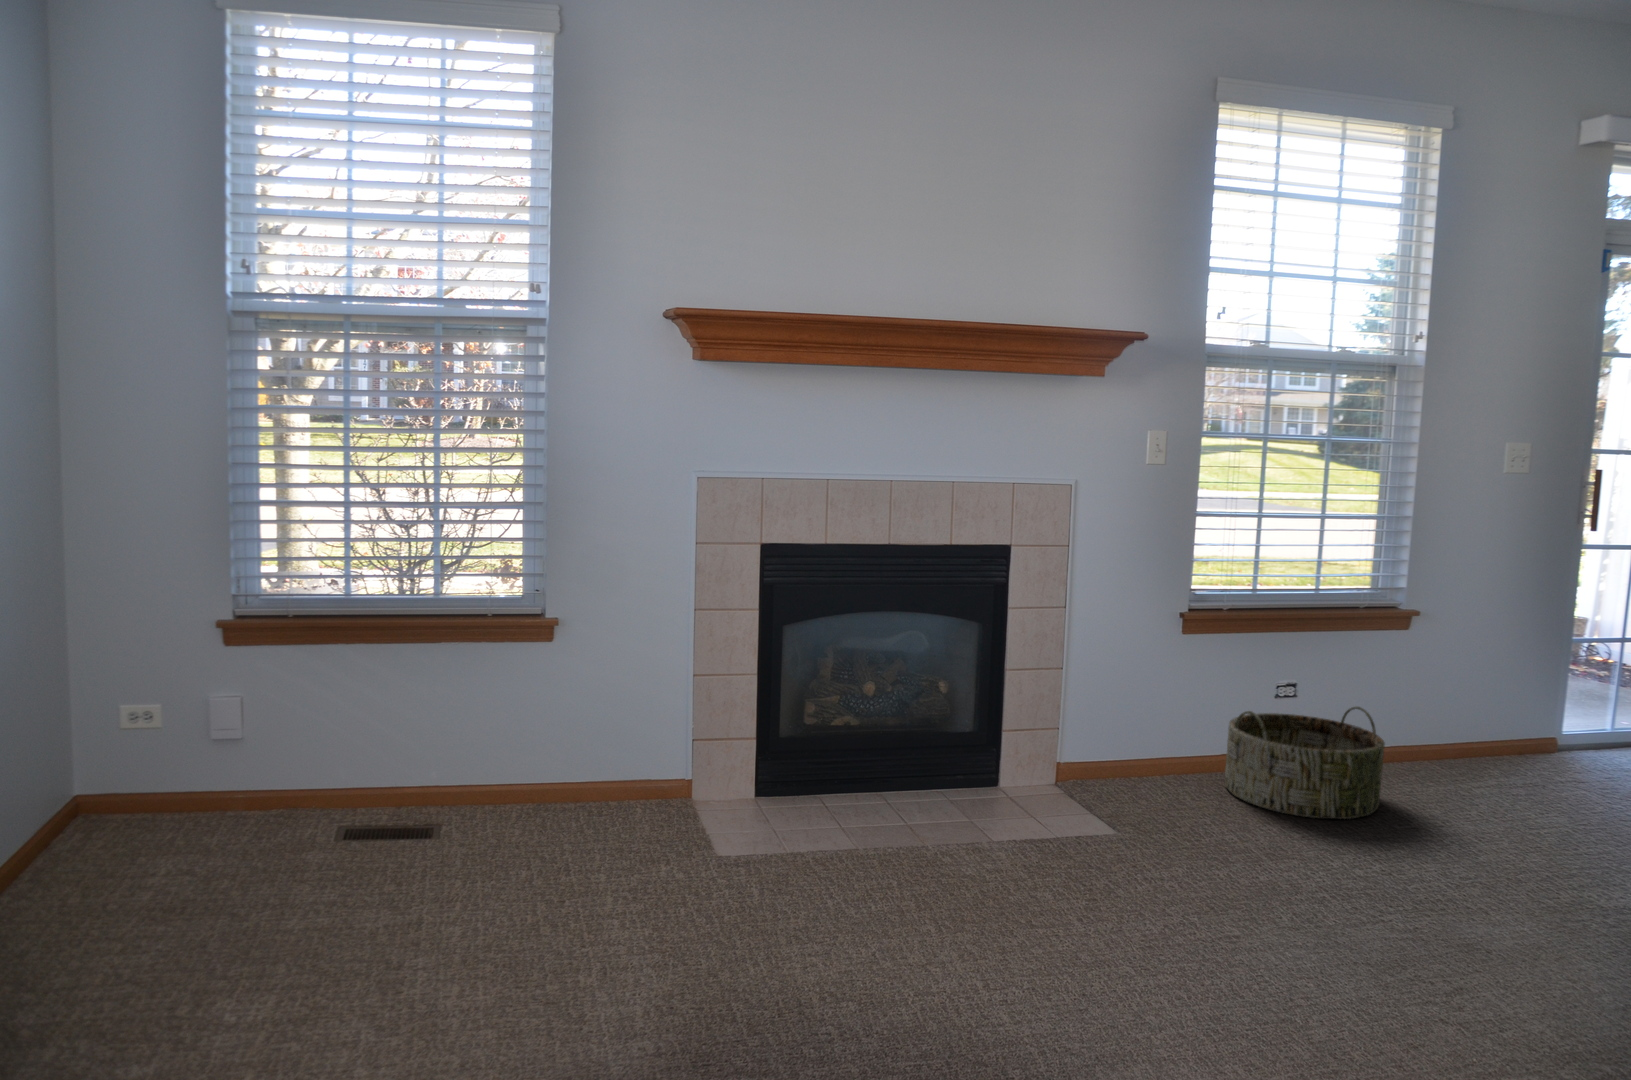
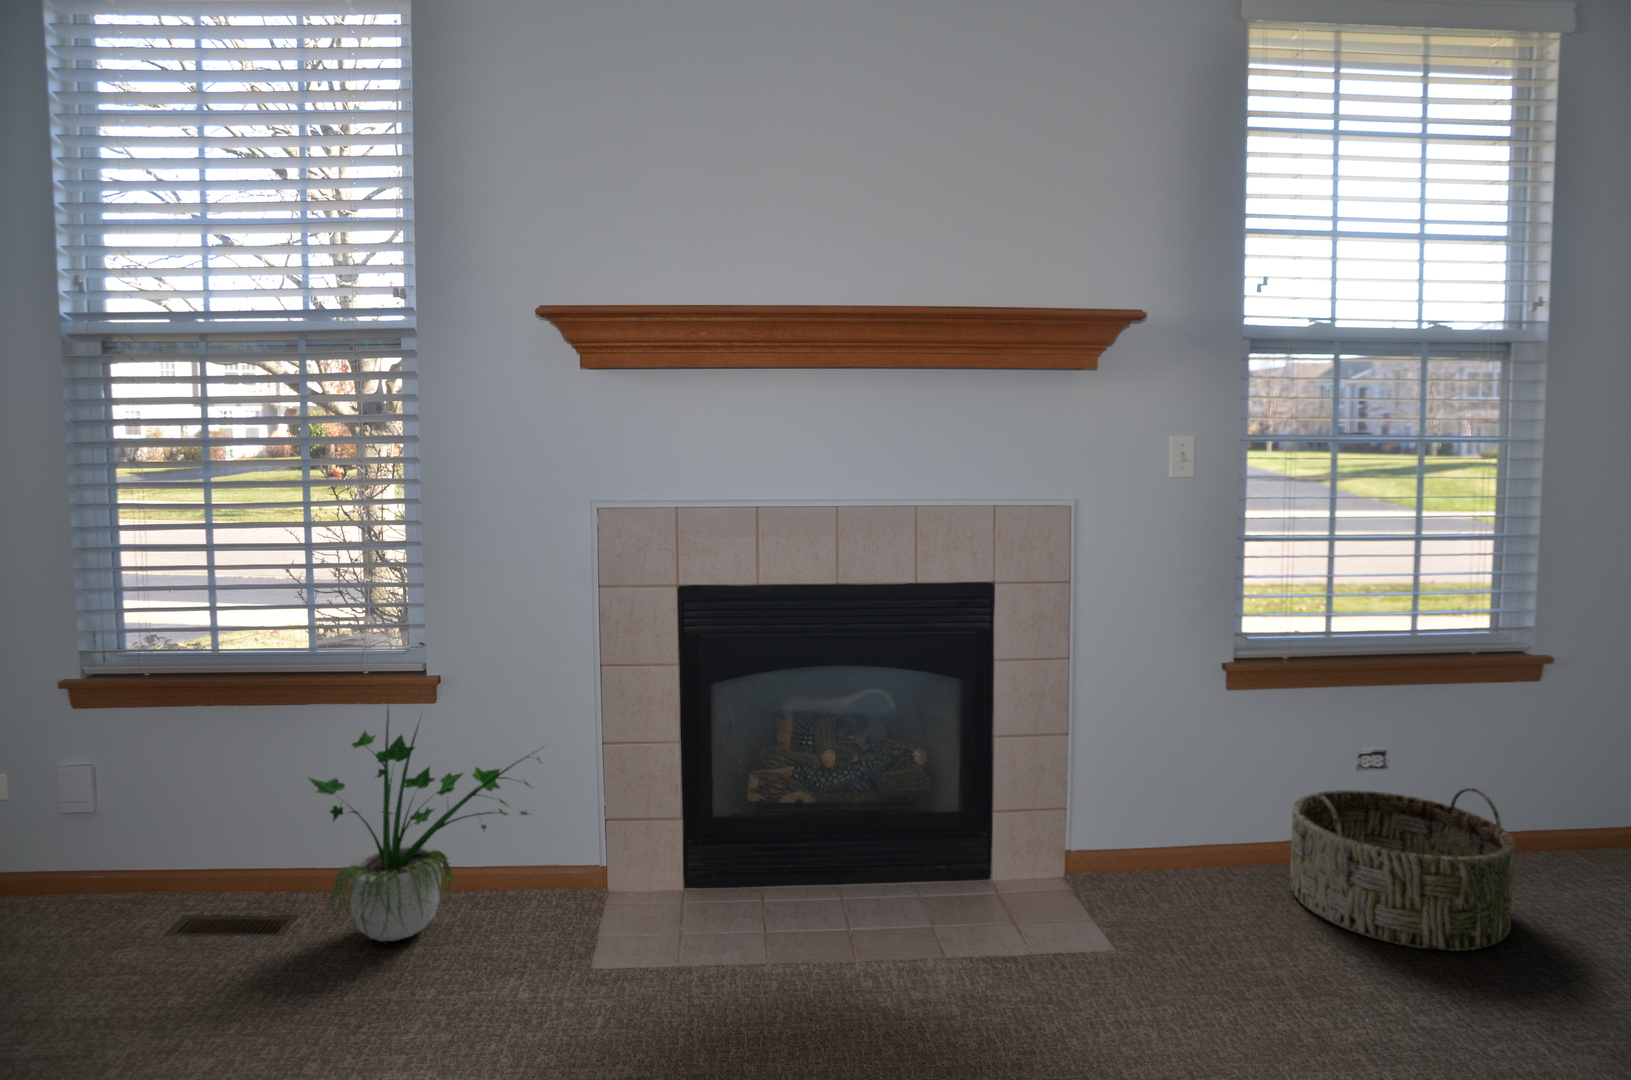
potted plant: none [470,622,673,831] -> present [309,712,540,941]

